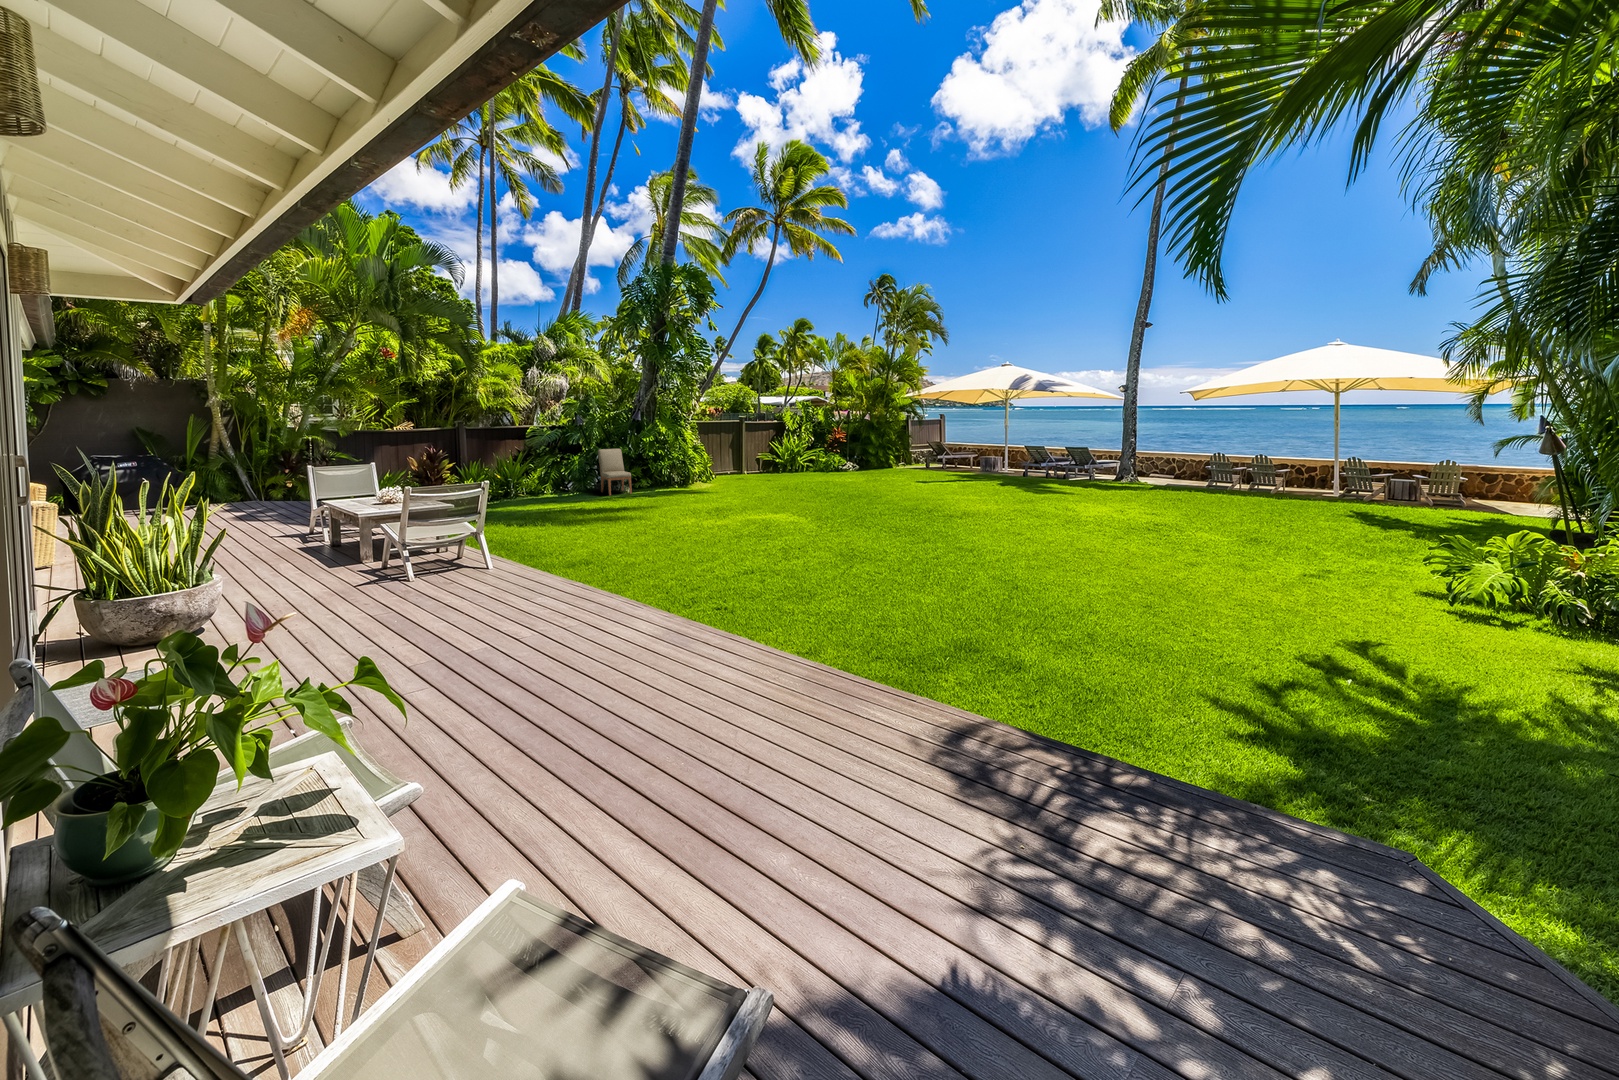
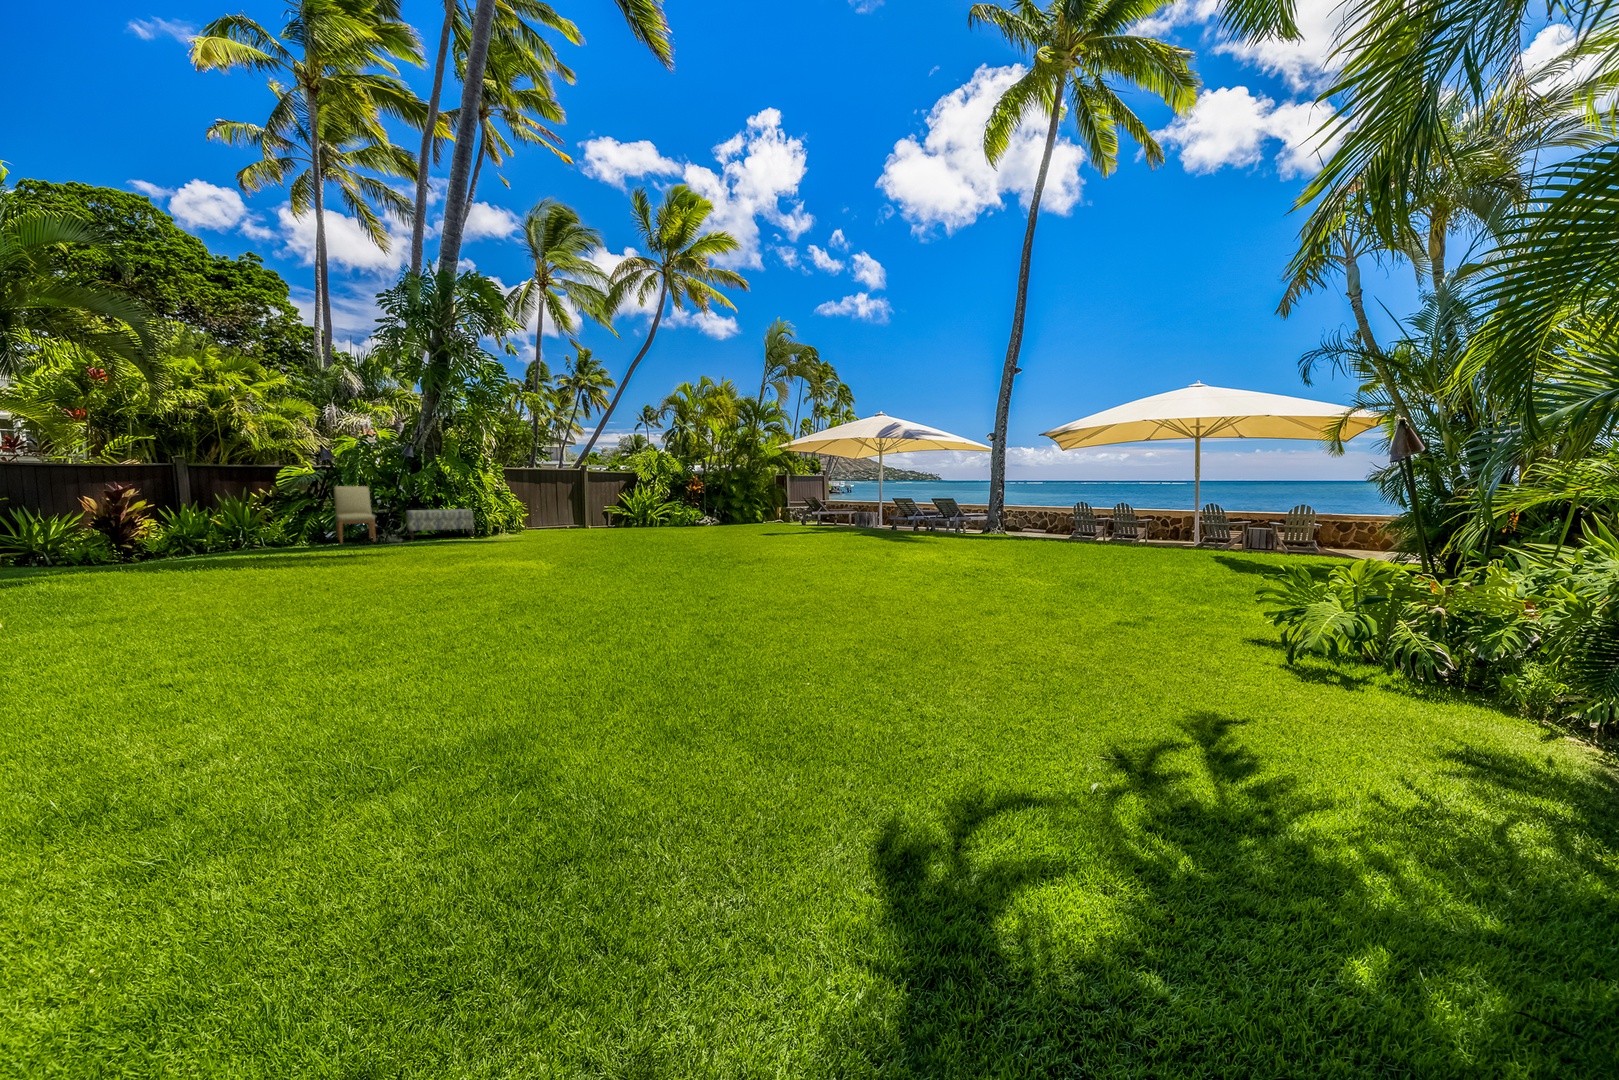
bench: none [646,465,696,491] -> present [406,509,474,539]

